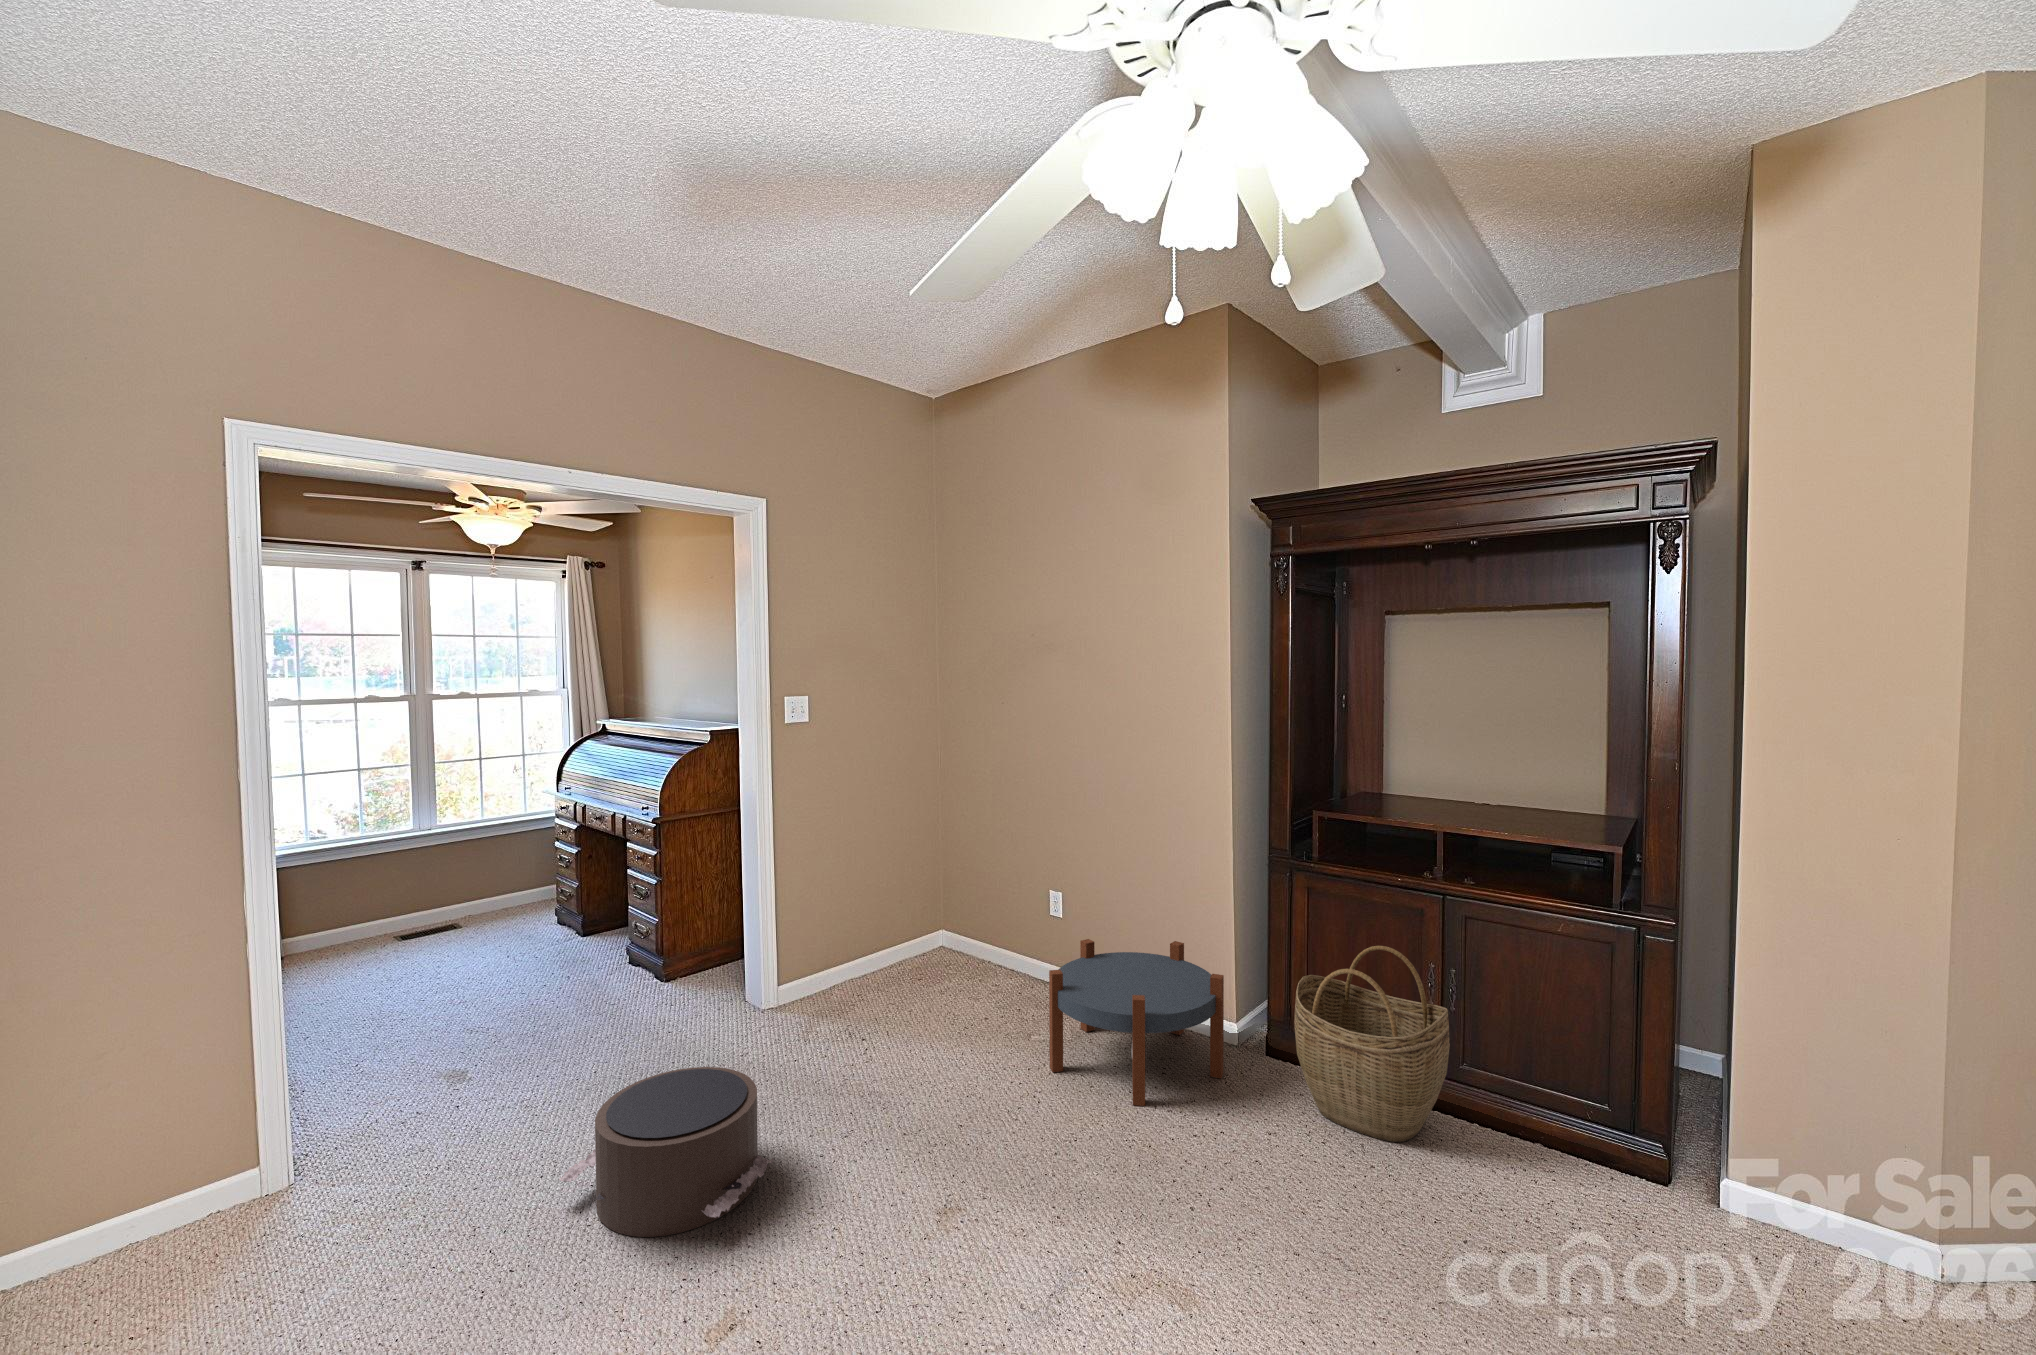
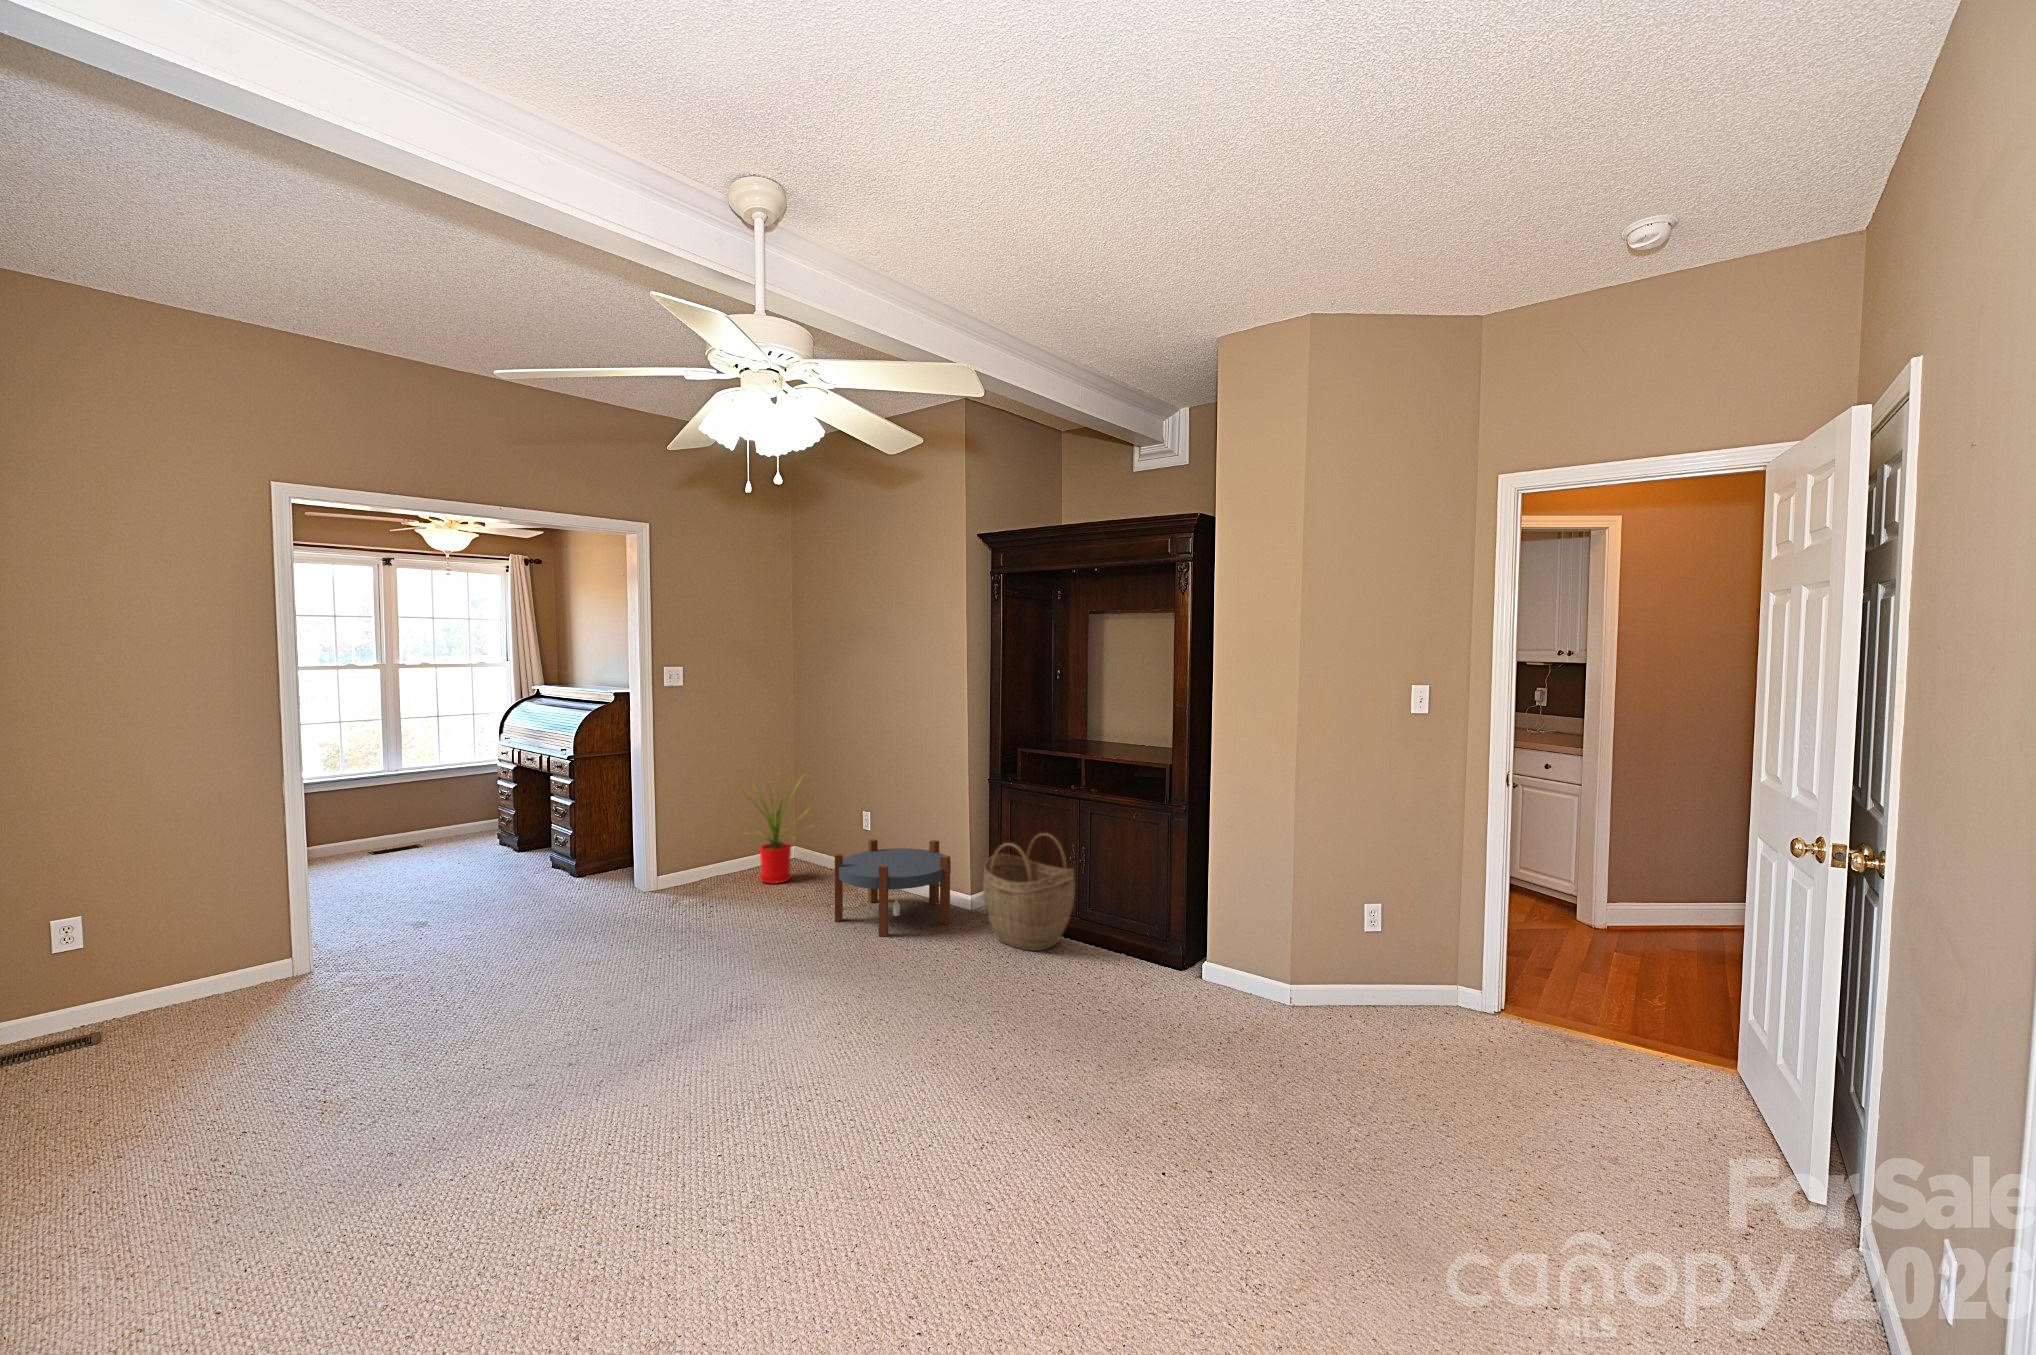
house plant: none [875,829,993,994] -> present [745,778,799,884]
pouf: present [559,1067,773,1237] -> none [489,904,628,990]

